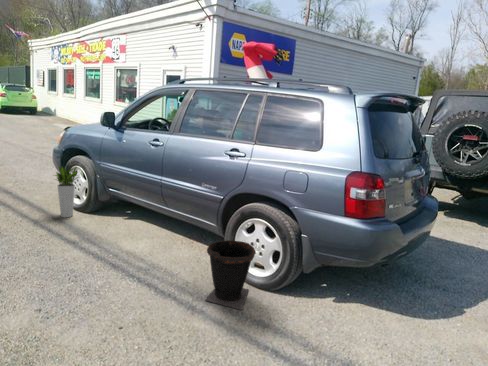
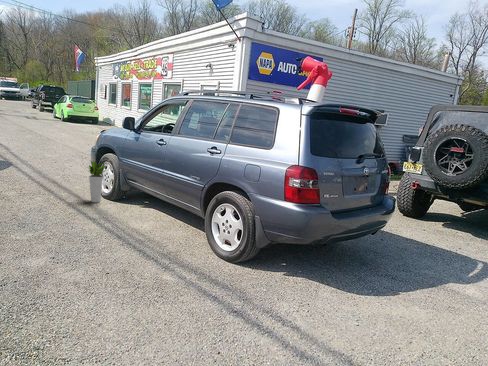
bucket: present [205,240,255,310] -> none [179,219,222,273]

